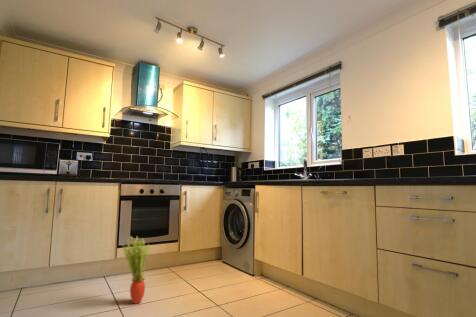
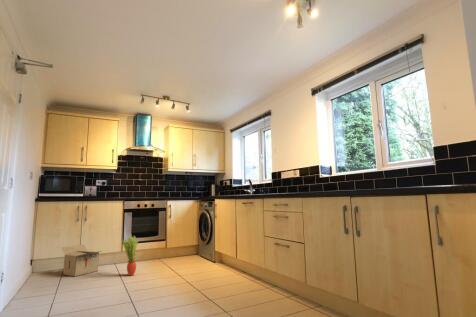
cardboard box: none [19,248,92,306] -> present [62,245,101,276]

